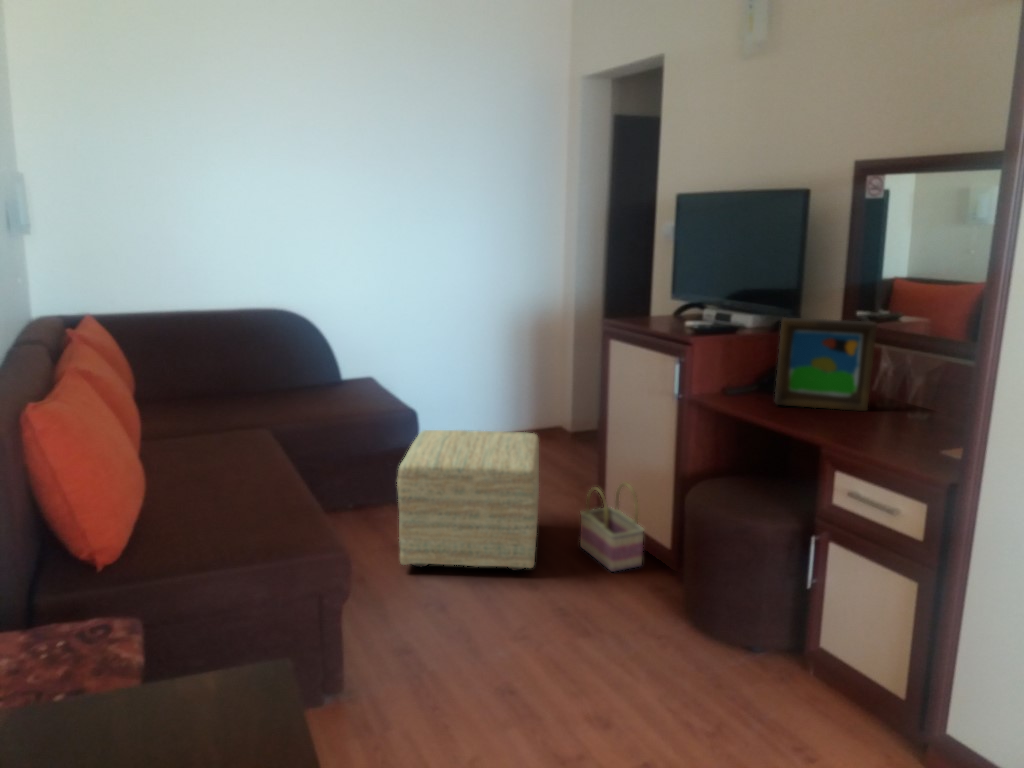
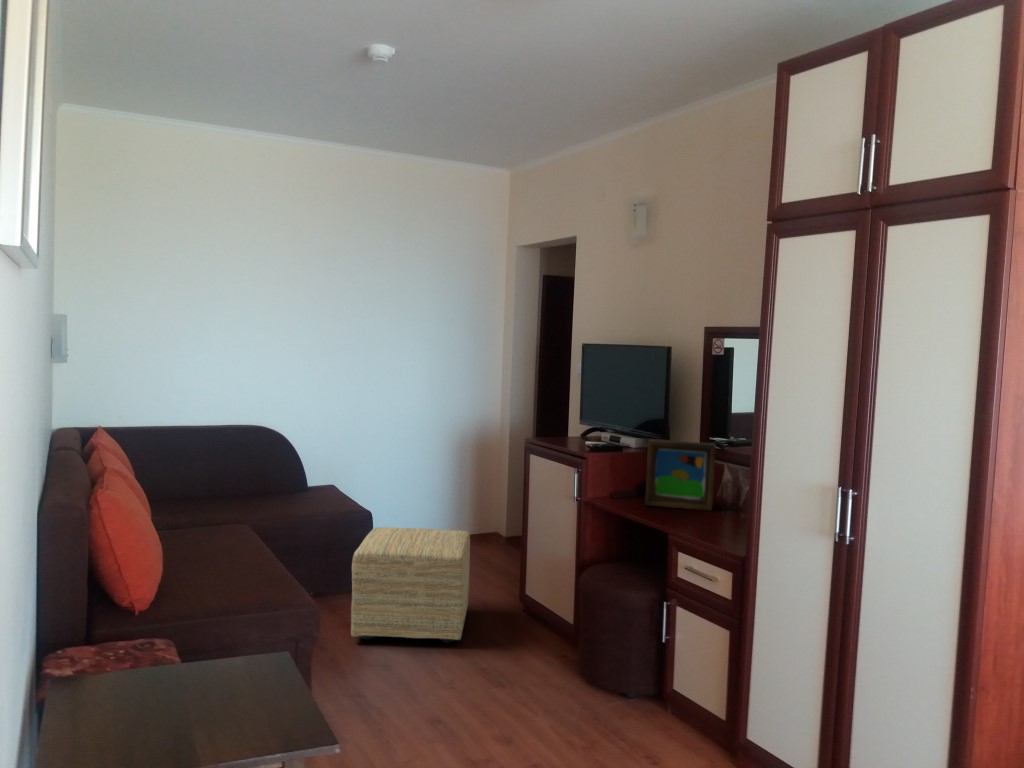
basket: present [580,483,644,572] -> none [501,571,552,645]

